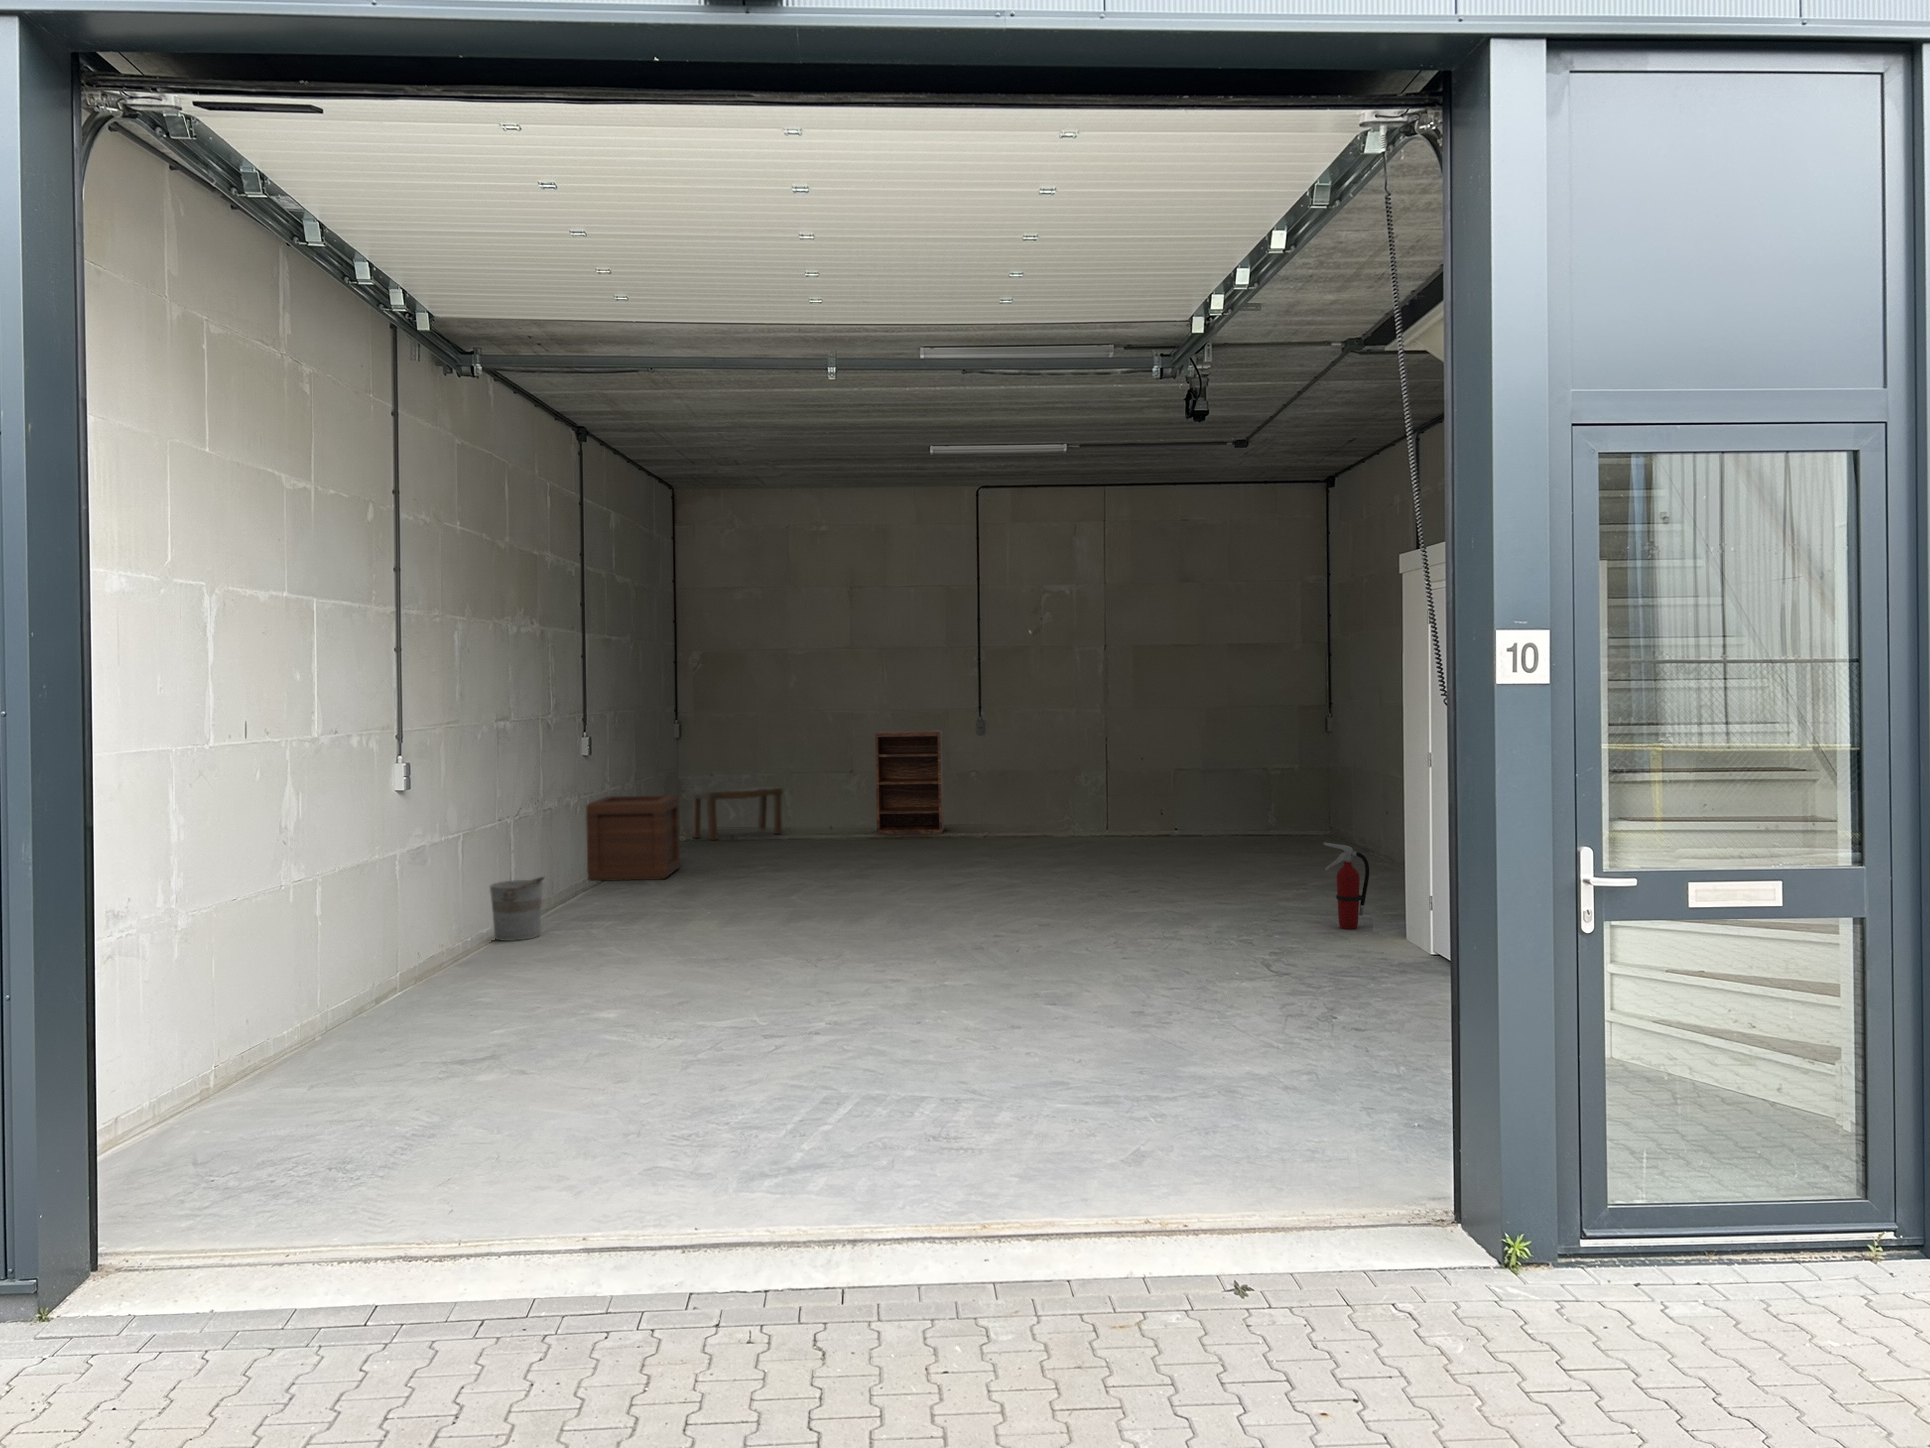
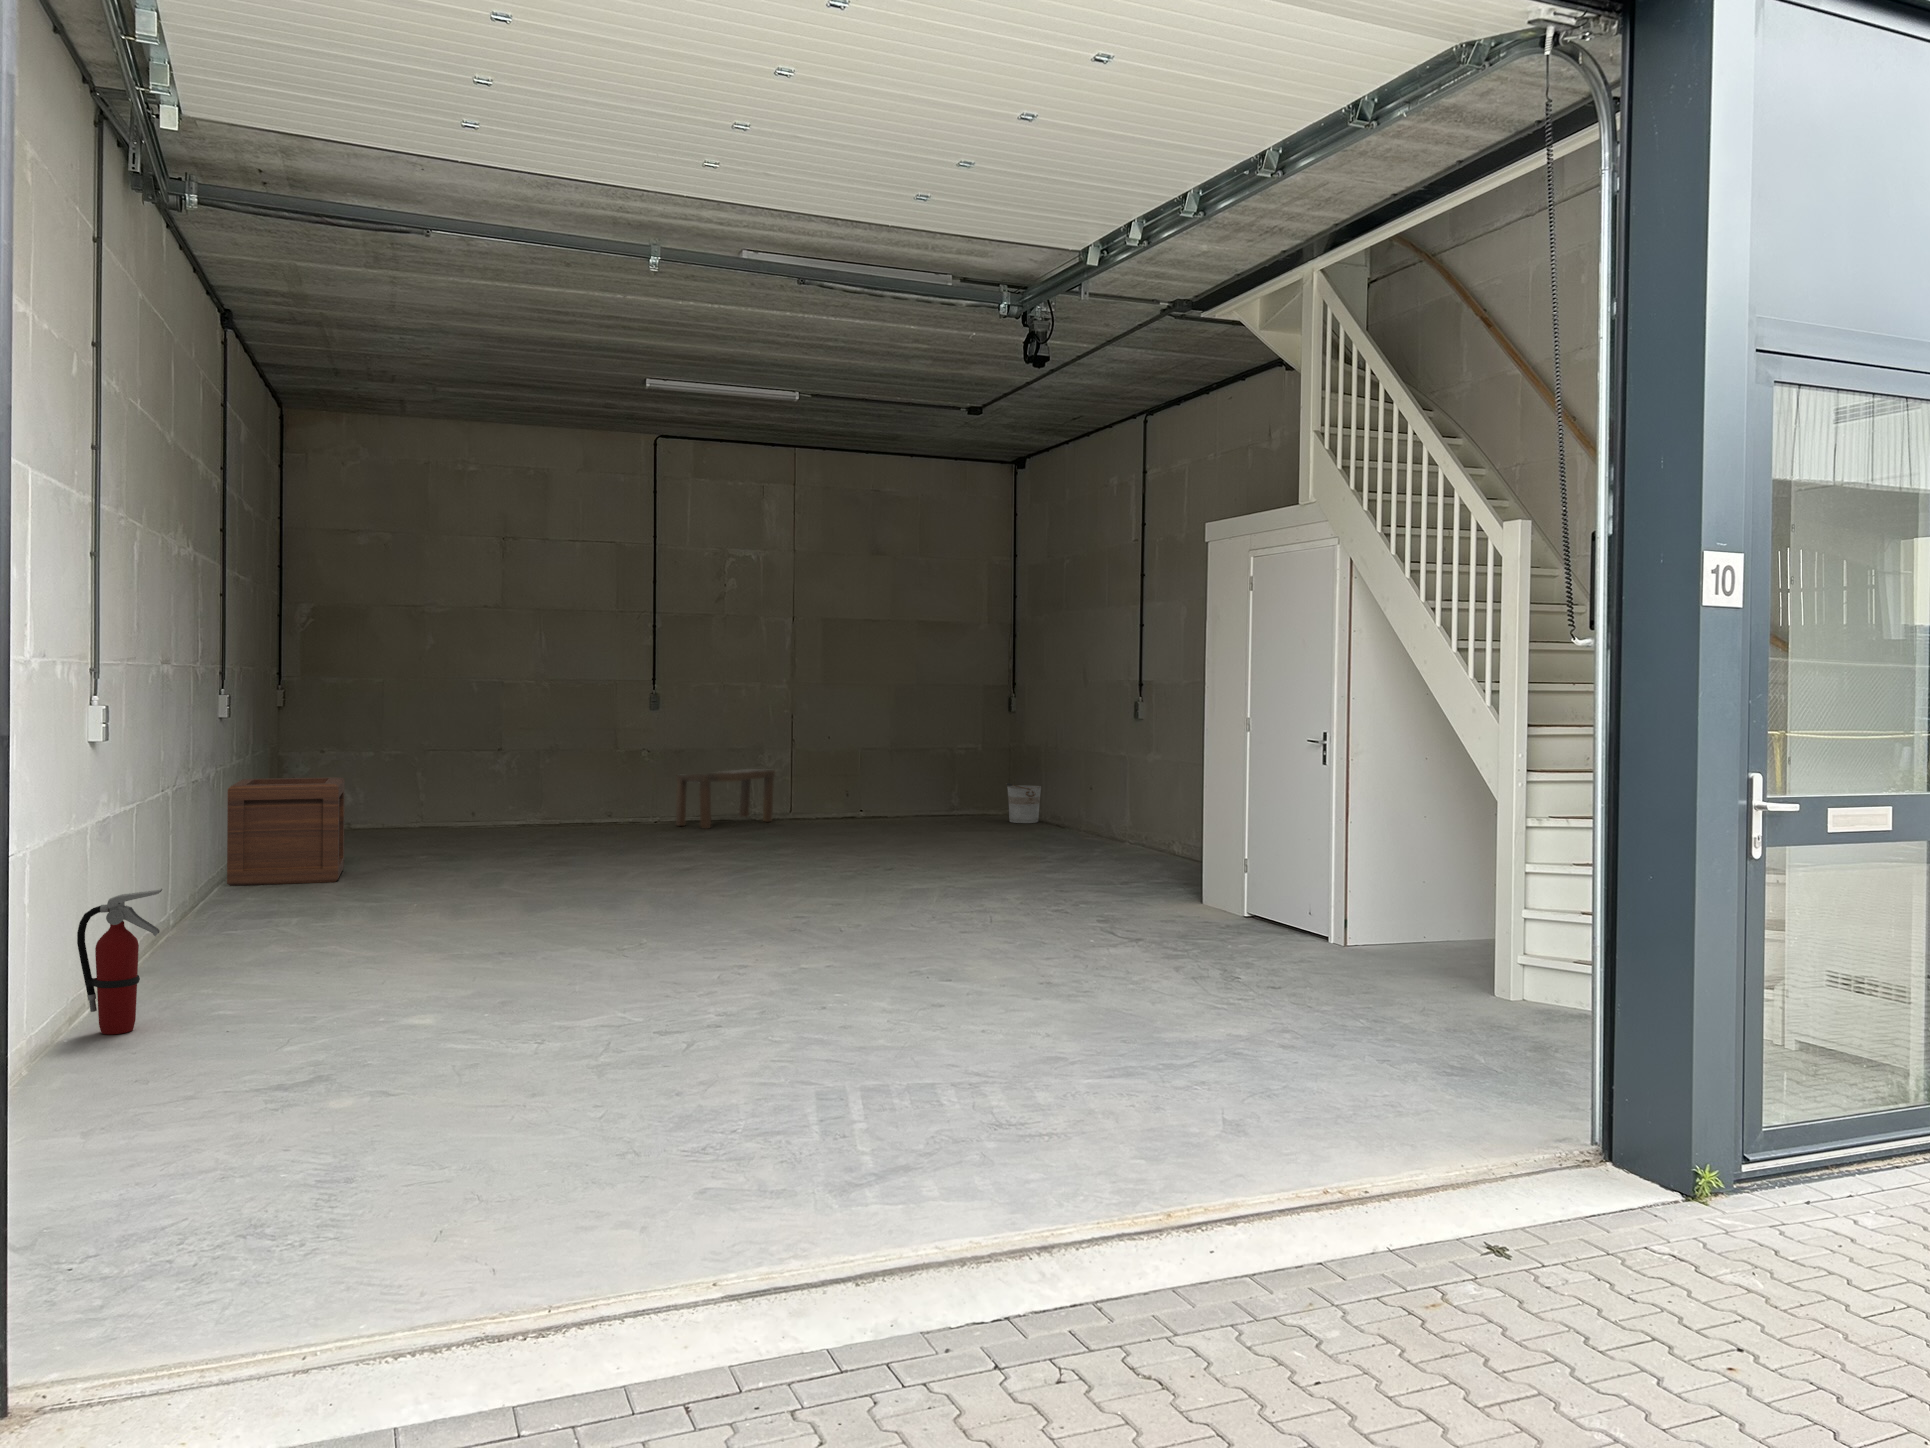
shelving unit: present [875,730,944,834] -> none [560,707,642,829]
bench: present [693,787,783,841] -> present [676,769,775,829]
fire extinguisher: present [1323,842,1369,929] -> present [77,889,162,1034]
bucket: present [490,877,544,941] -> present [1006,783,1041,823]

